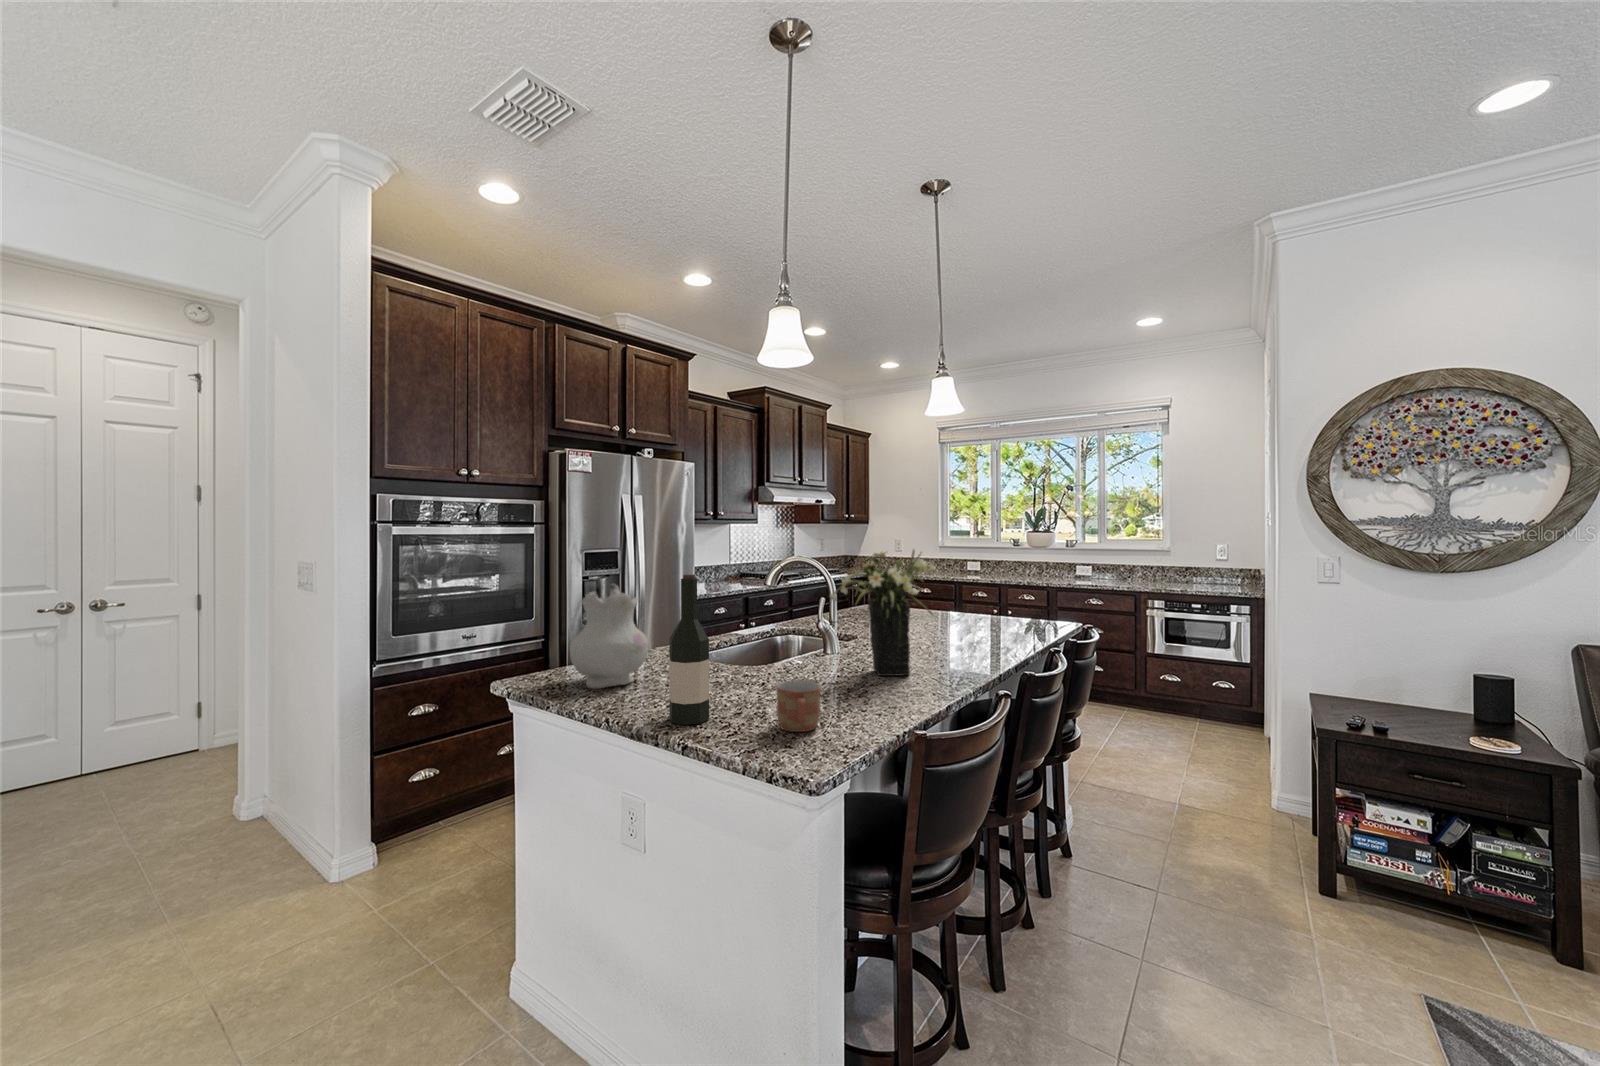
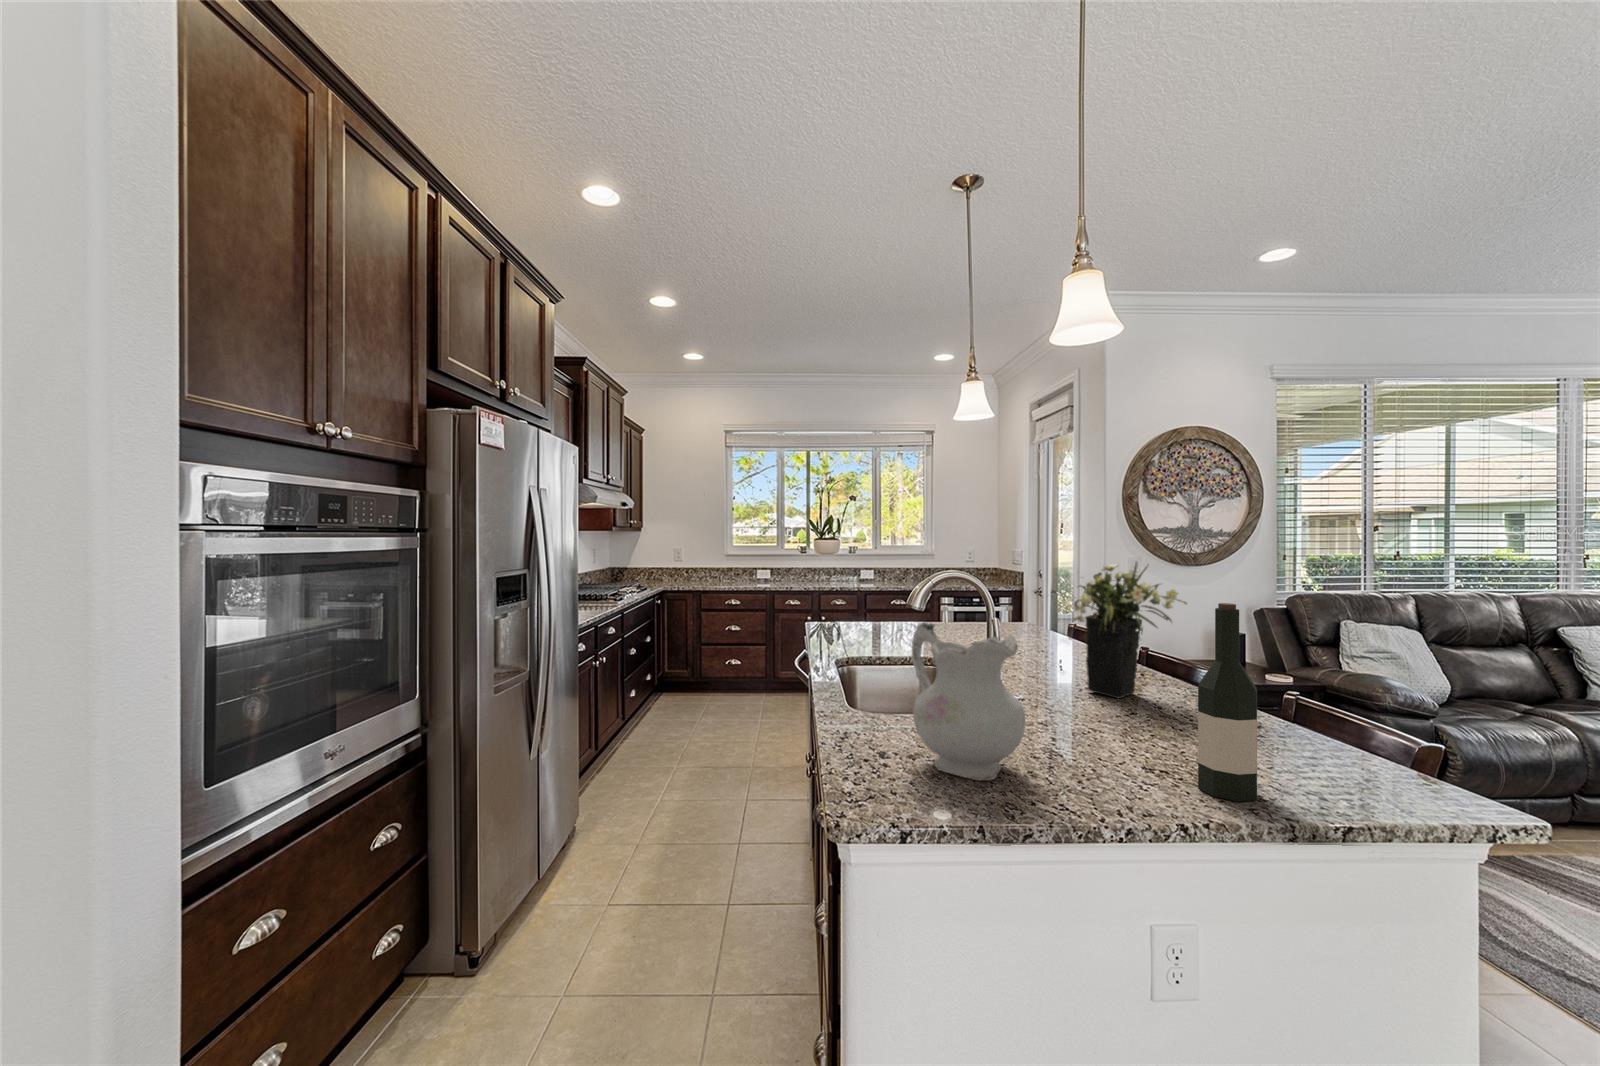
mug: present [776,680,820,732] -> none [1281,716,1370,778]

